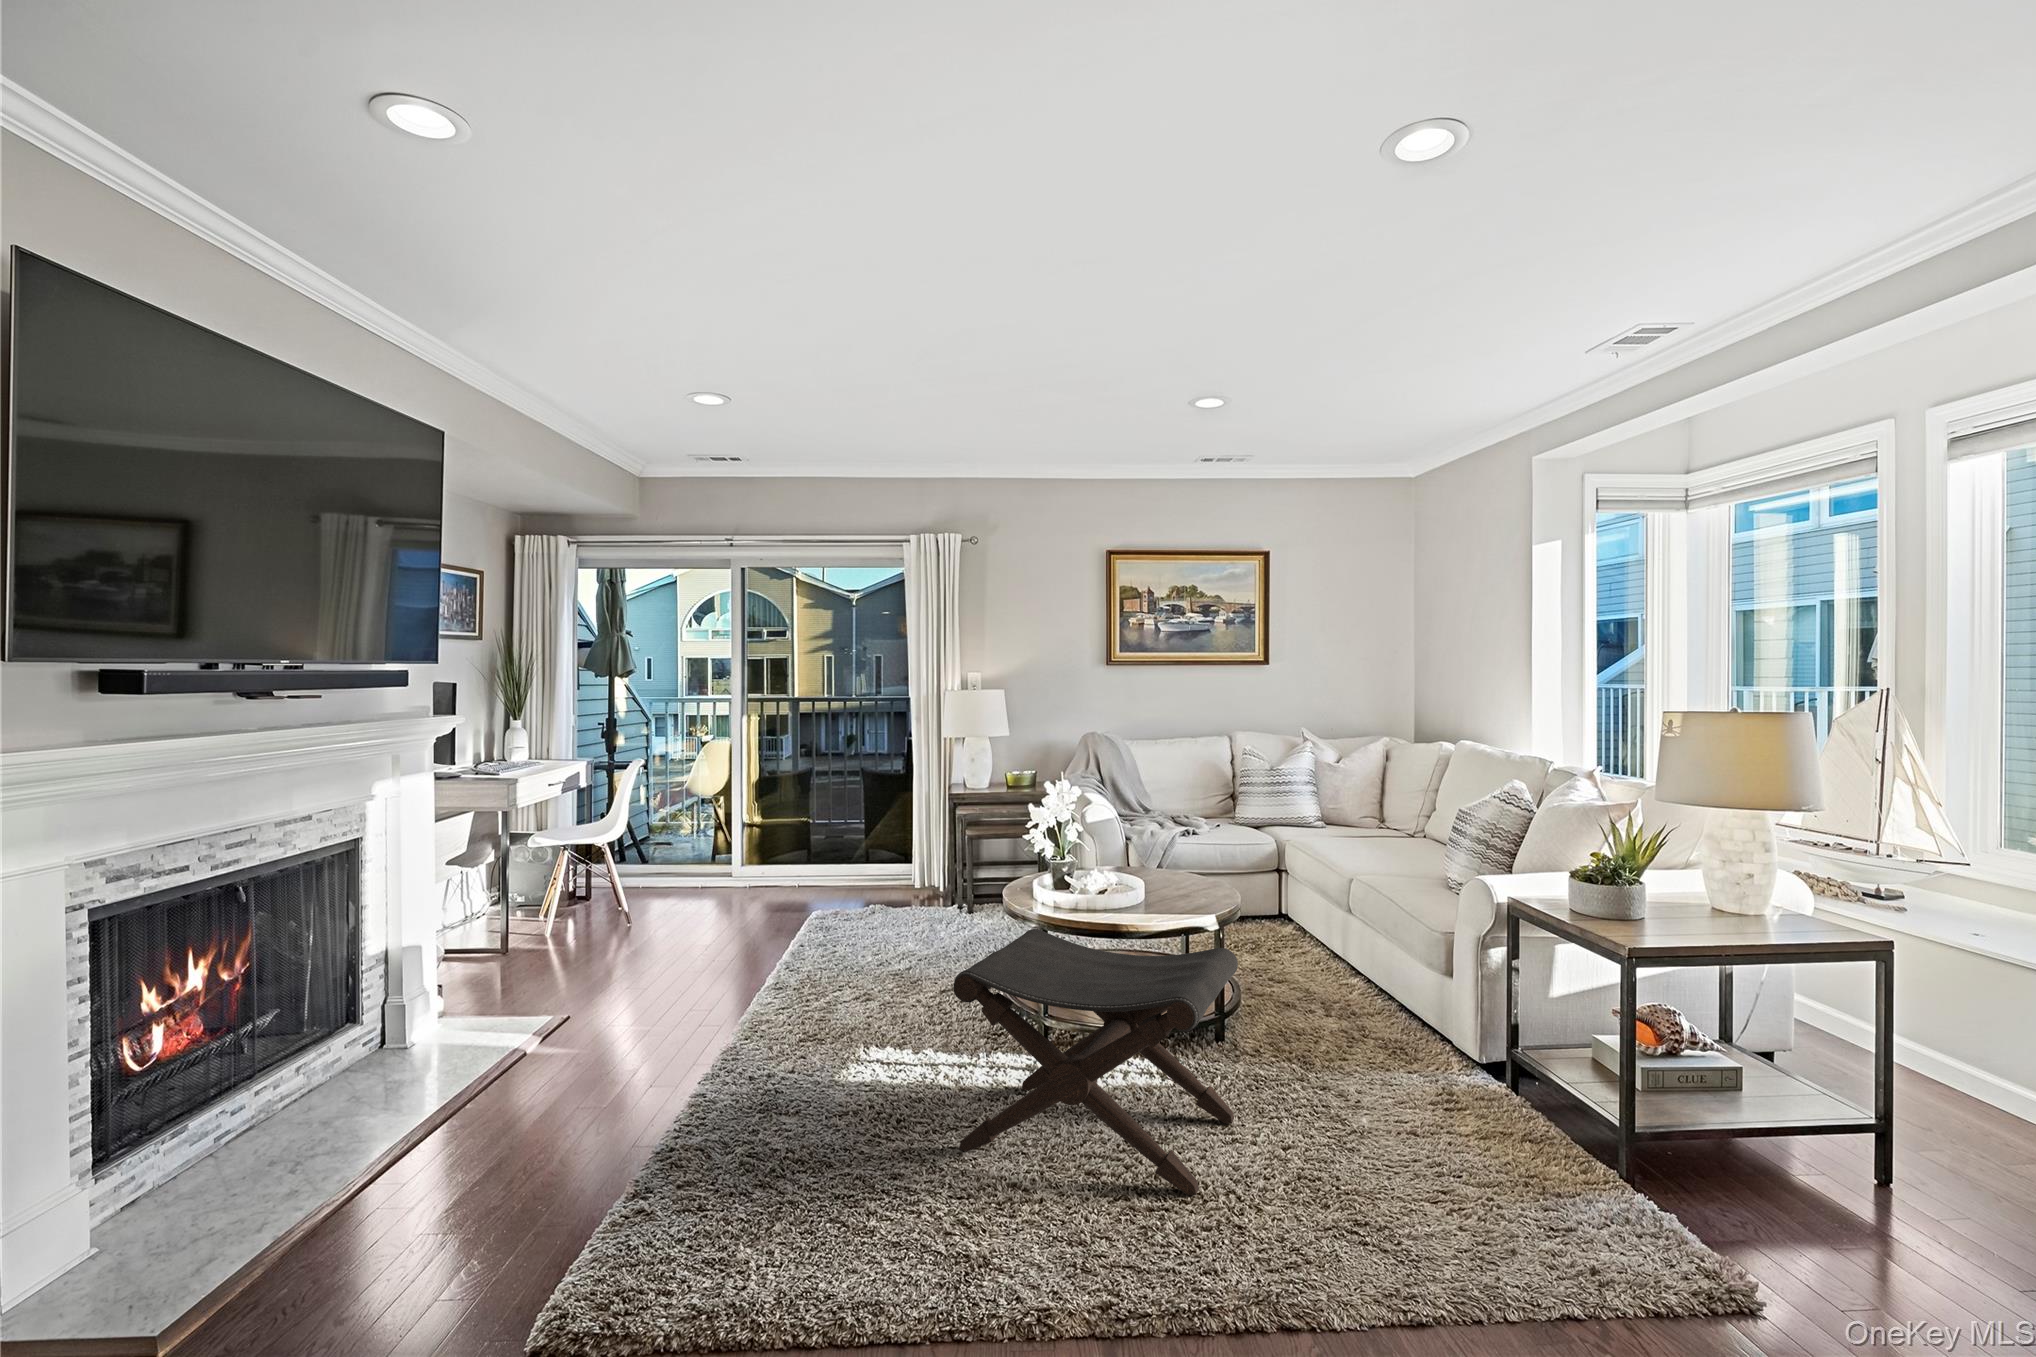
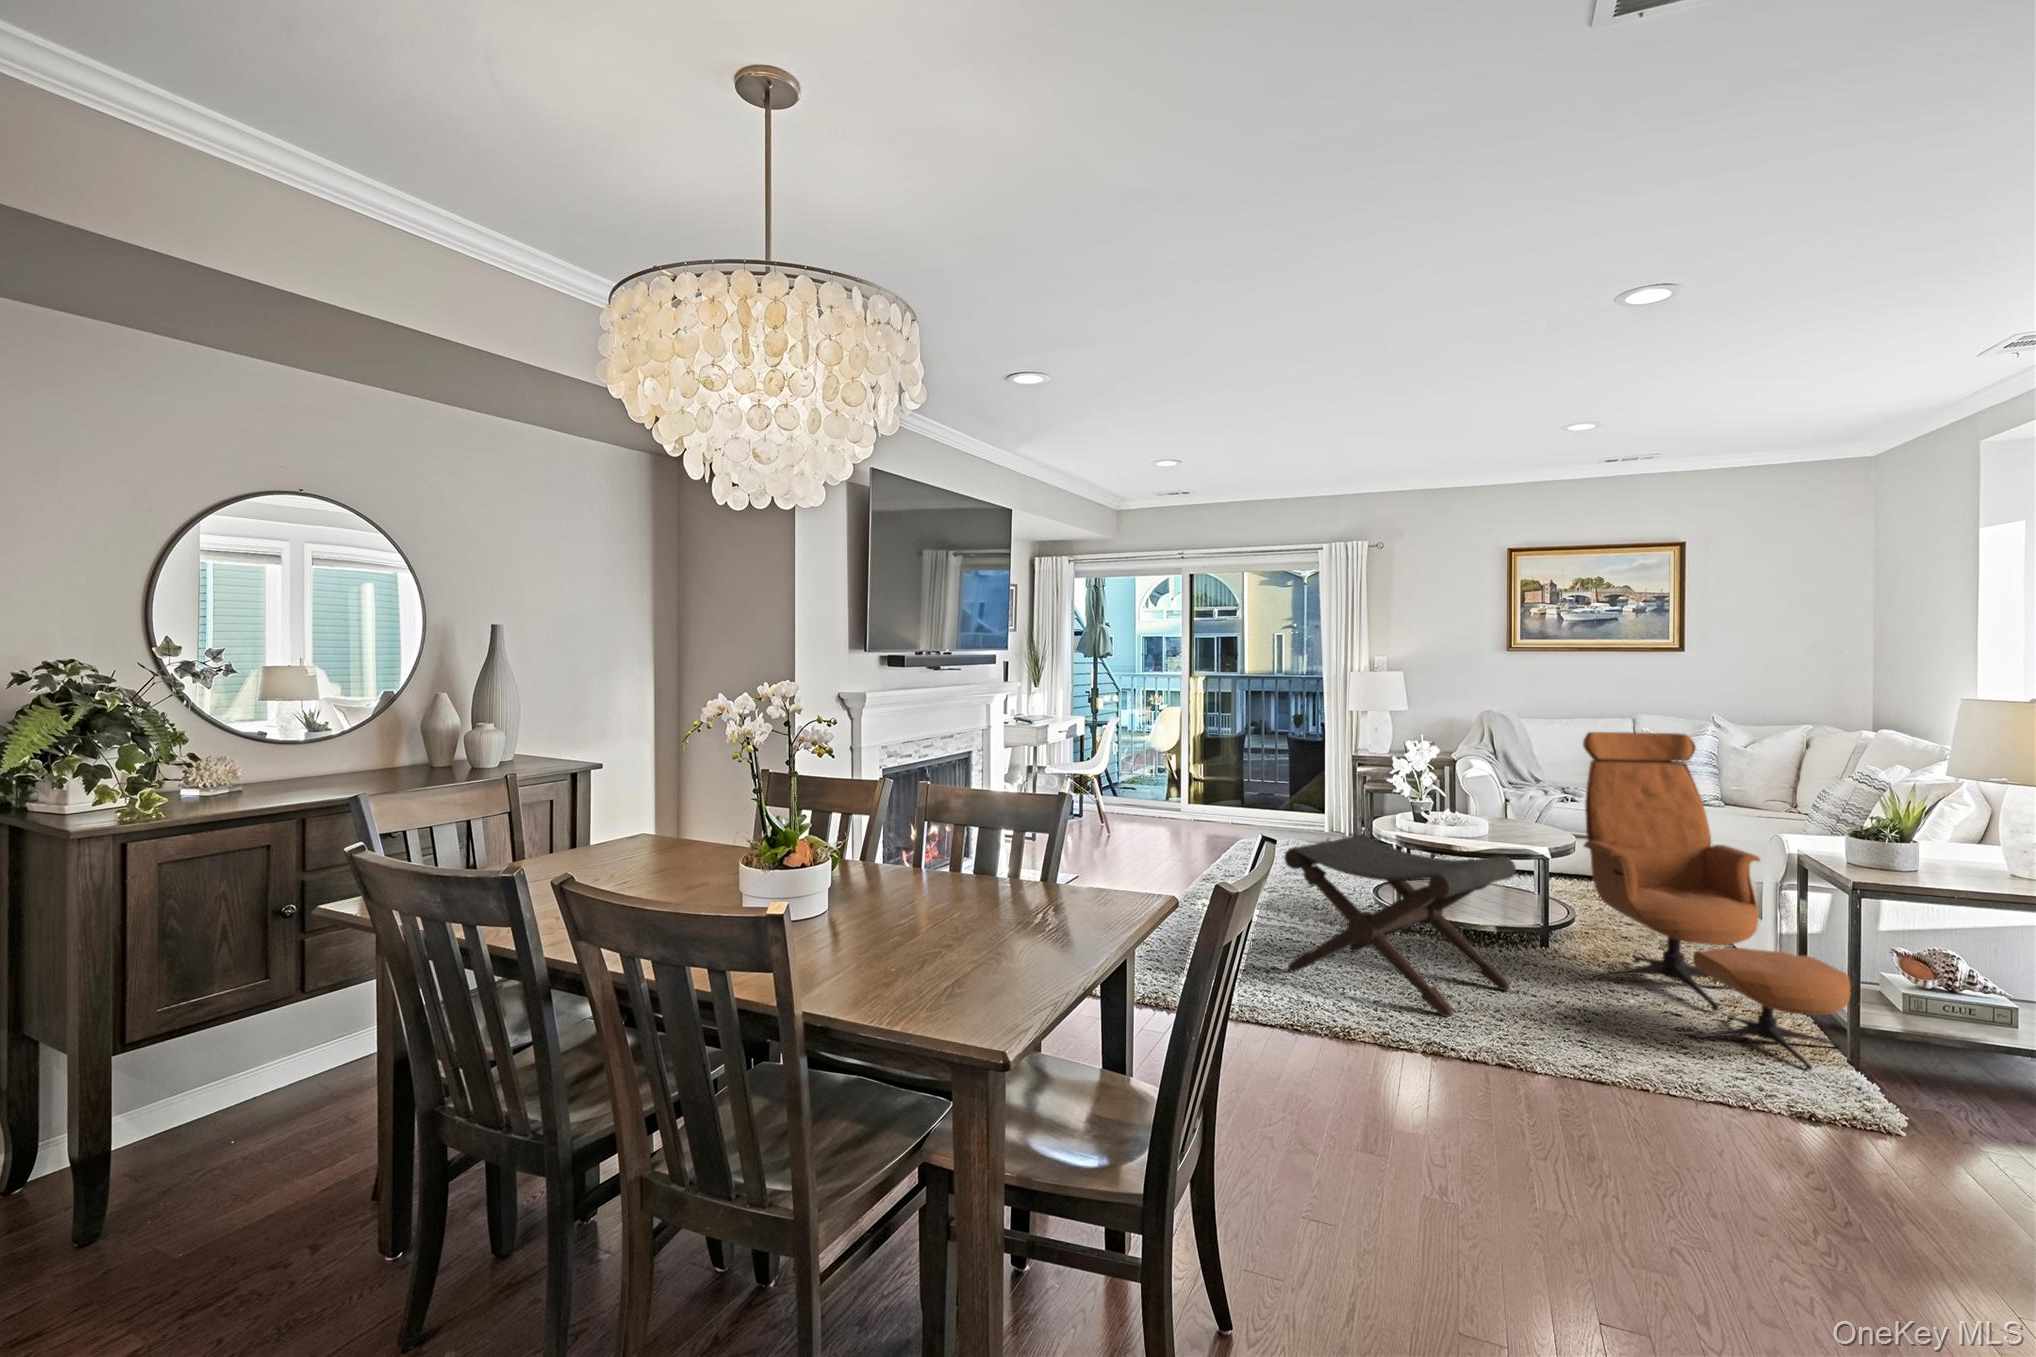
lounge chair: none [1272,769,1608,1186] -> present [1583,732,1851,1070]

